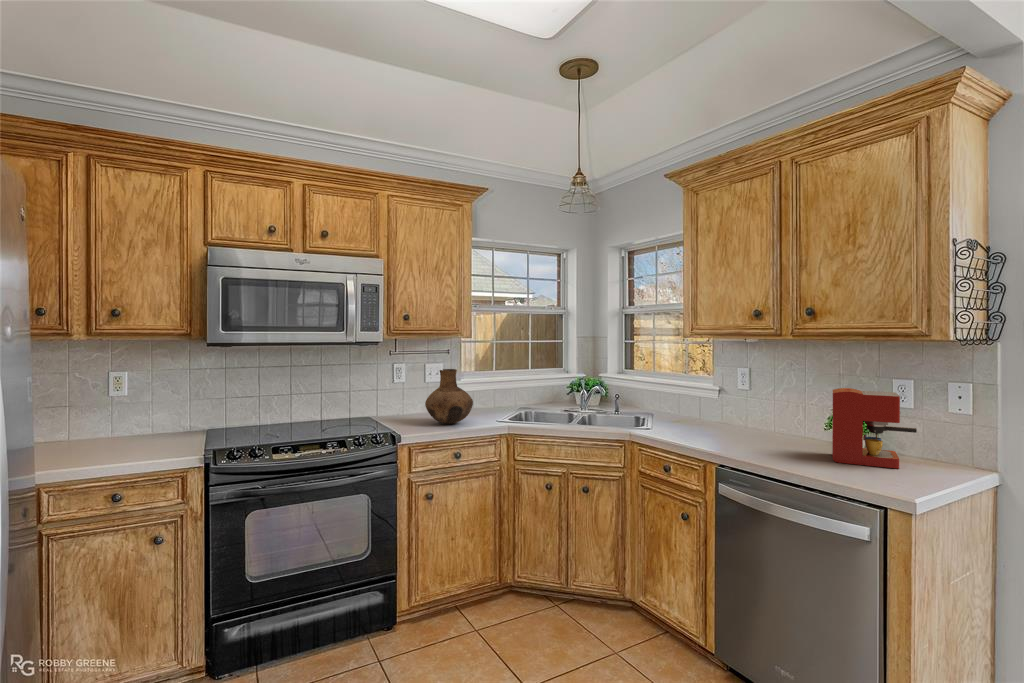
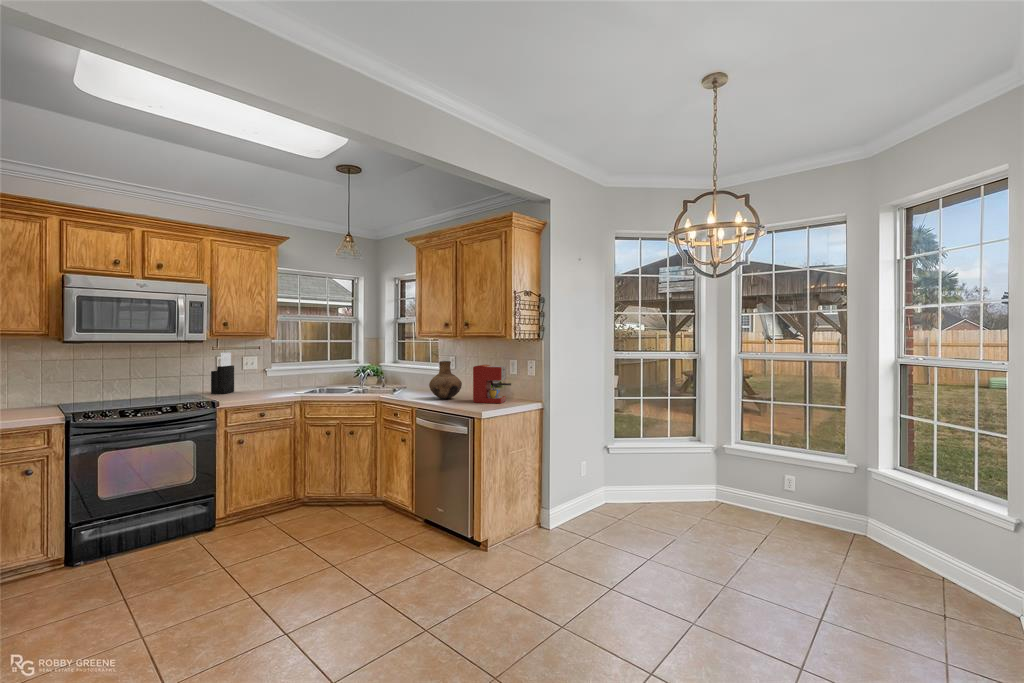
knife block: none [387,357,415,417] -> present [211,352,234,394]
vase: present [425,369,473,424] -> present [429,361,462,399]

